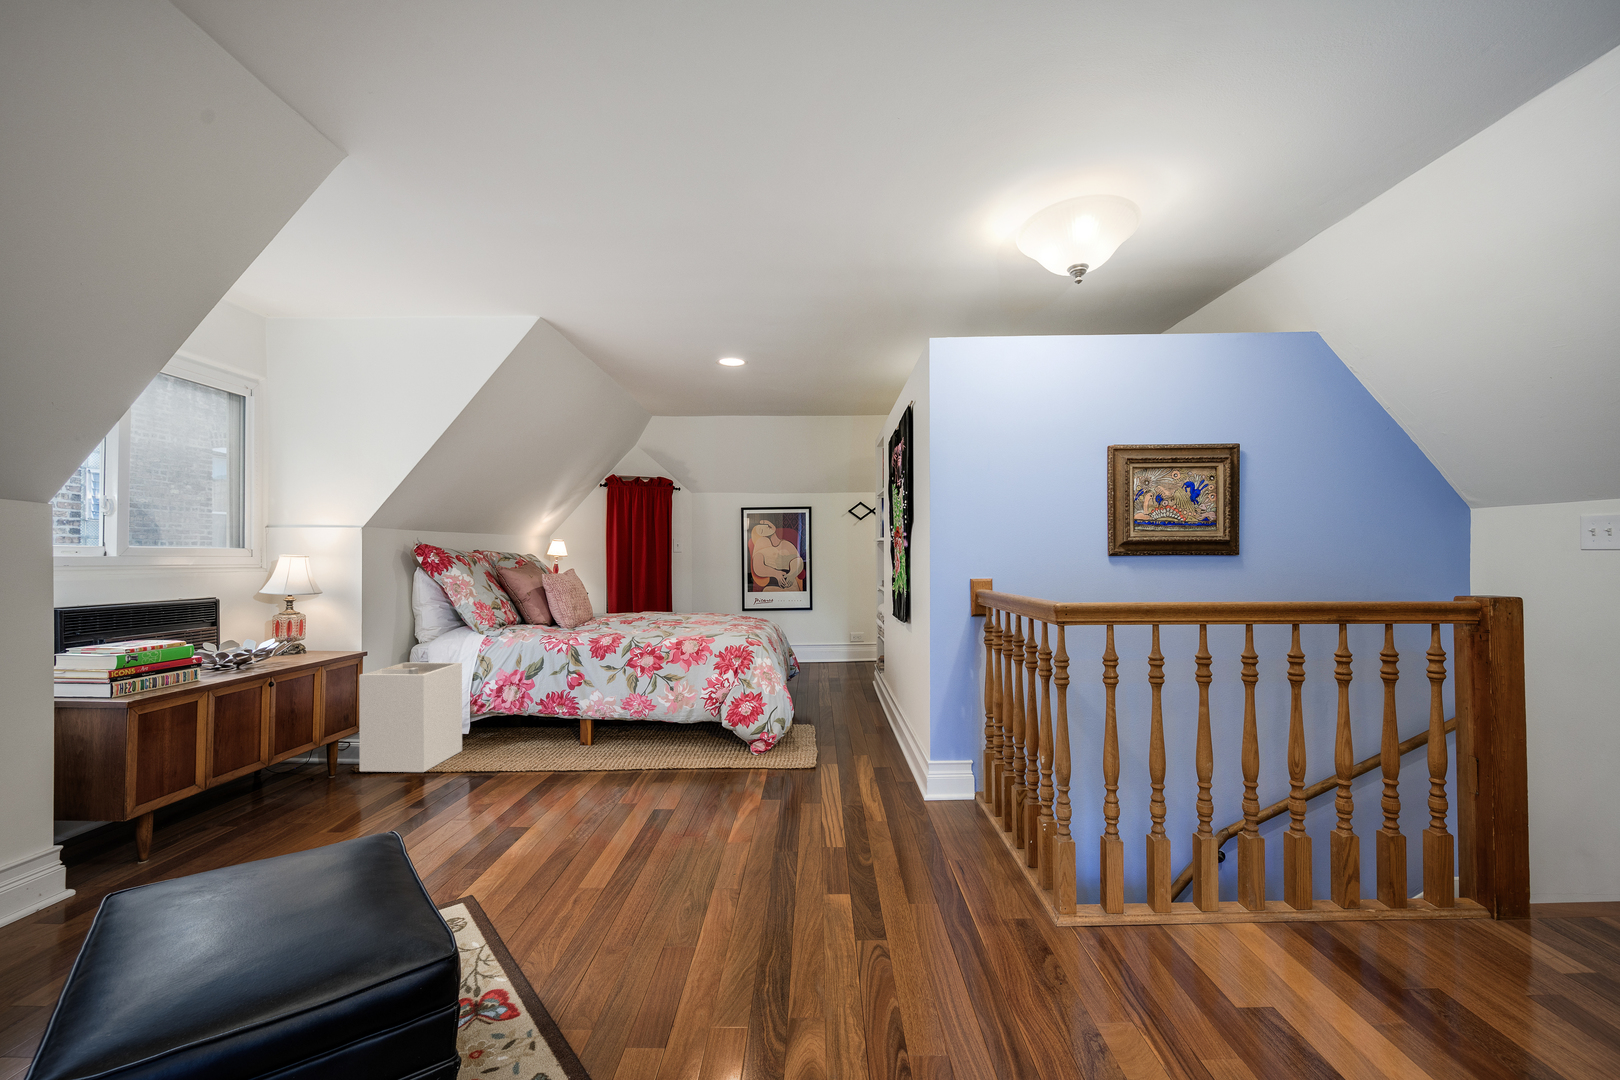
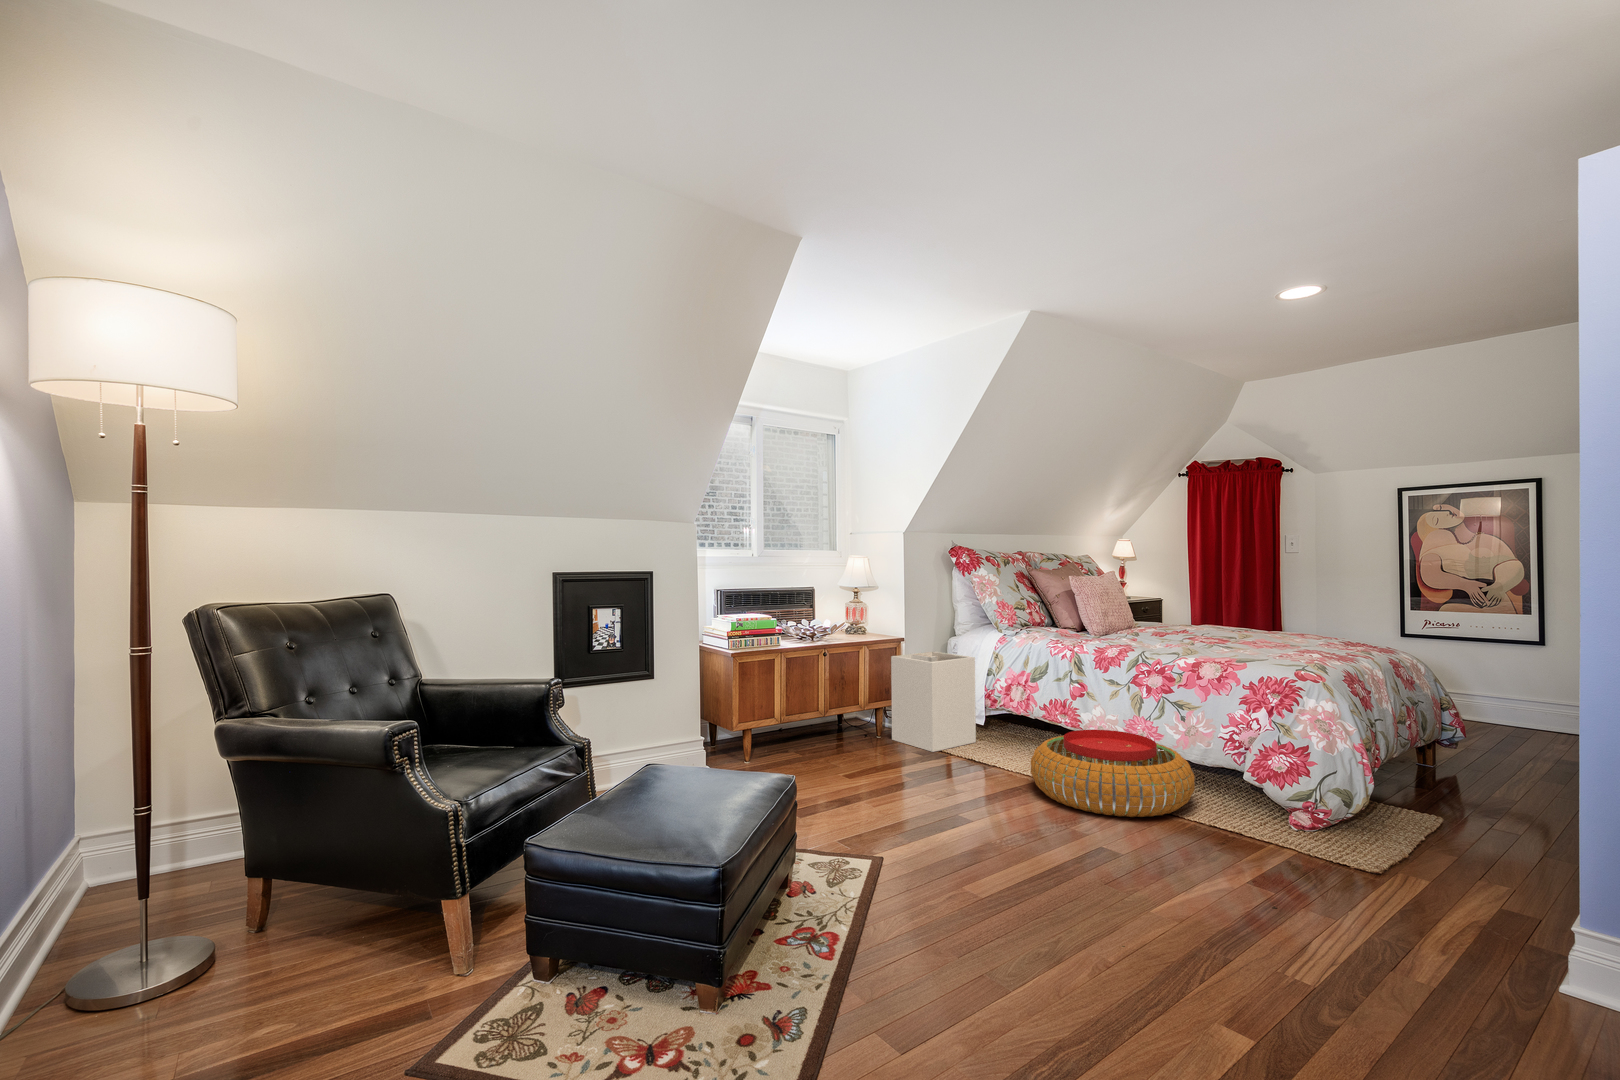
pouf: none [553,709,690,786] -> present [1031,730,1195,817]

